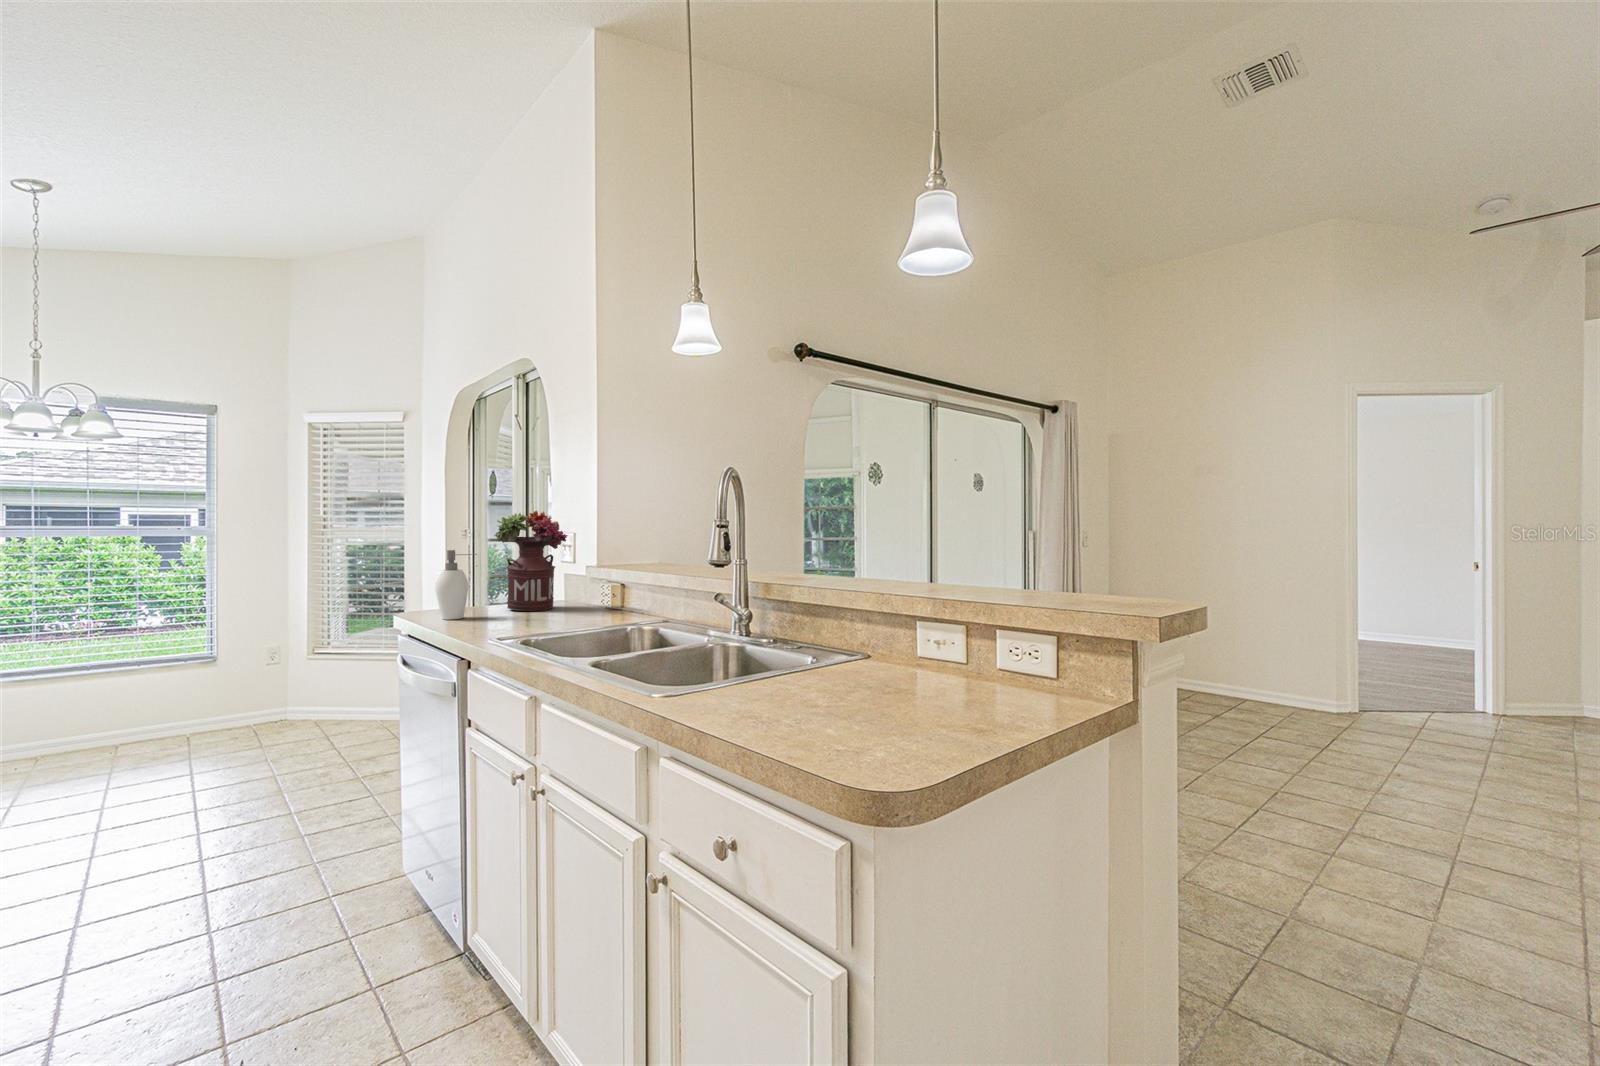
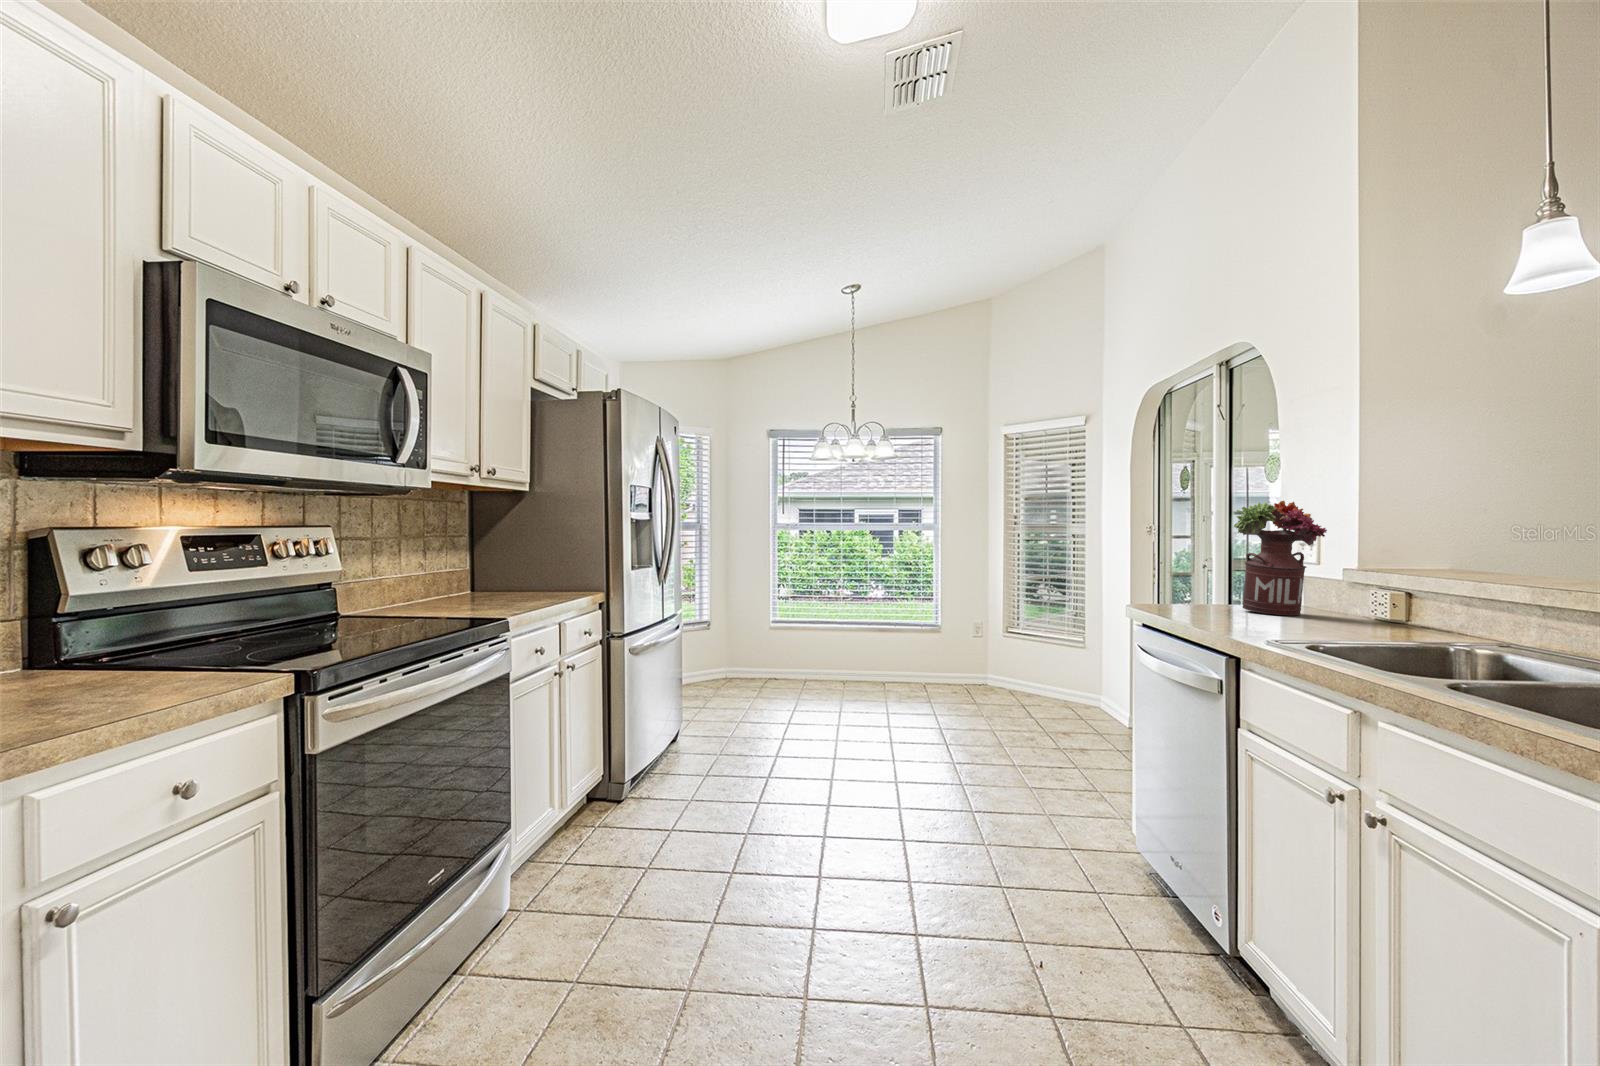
soap dispenser: present [435,550,477,620] -> none [1172,539,1221,613]

